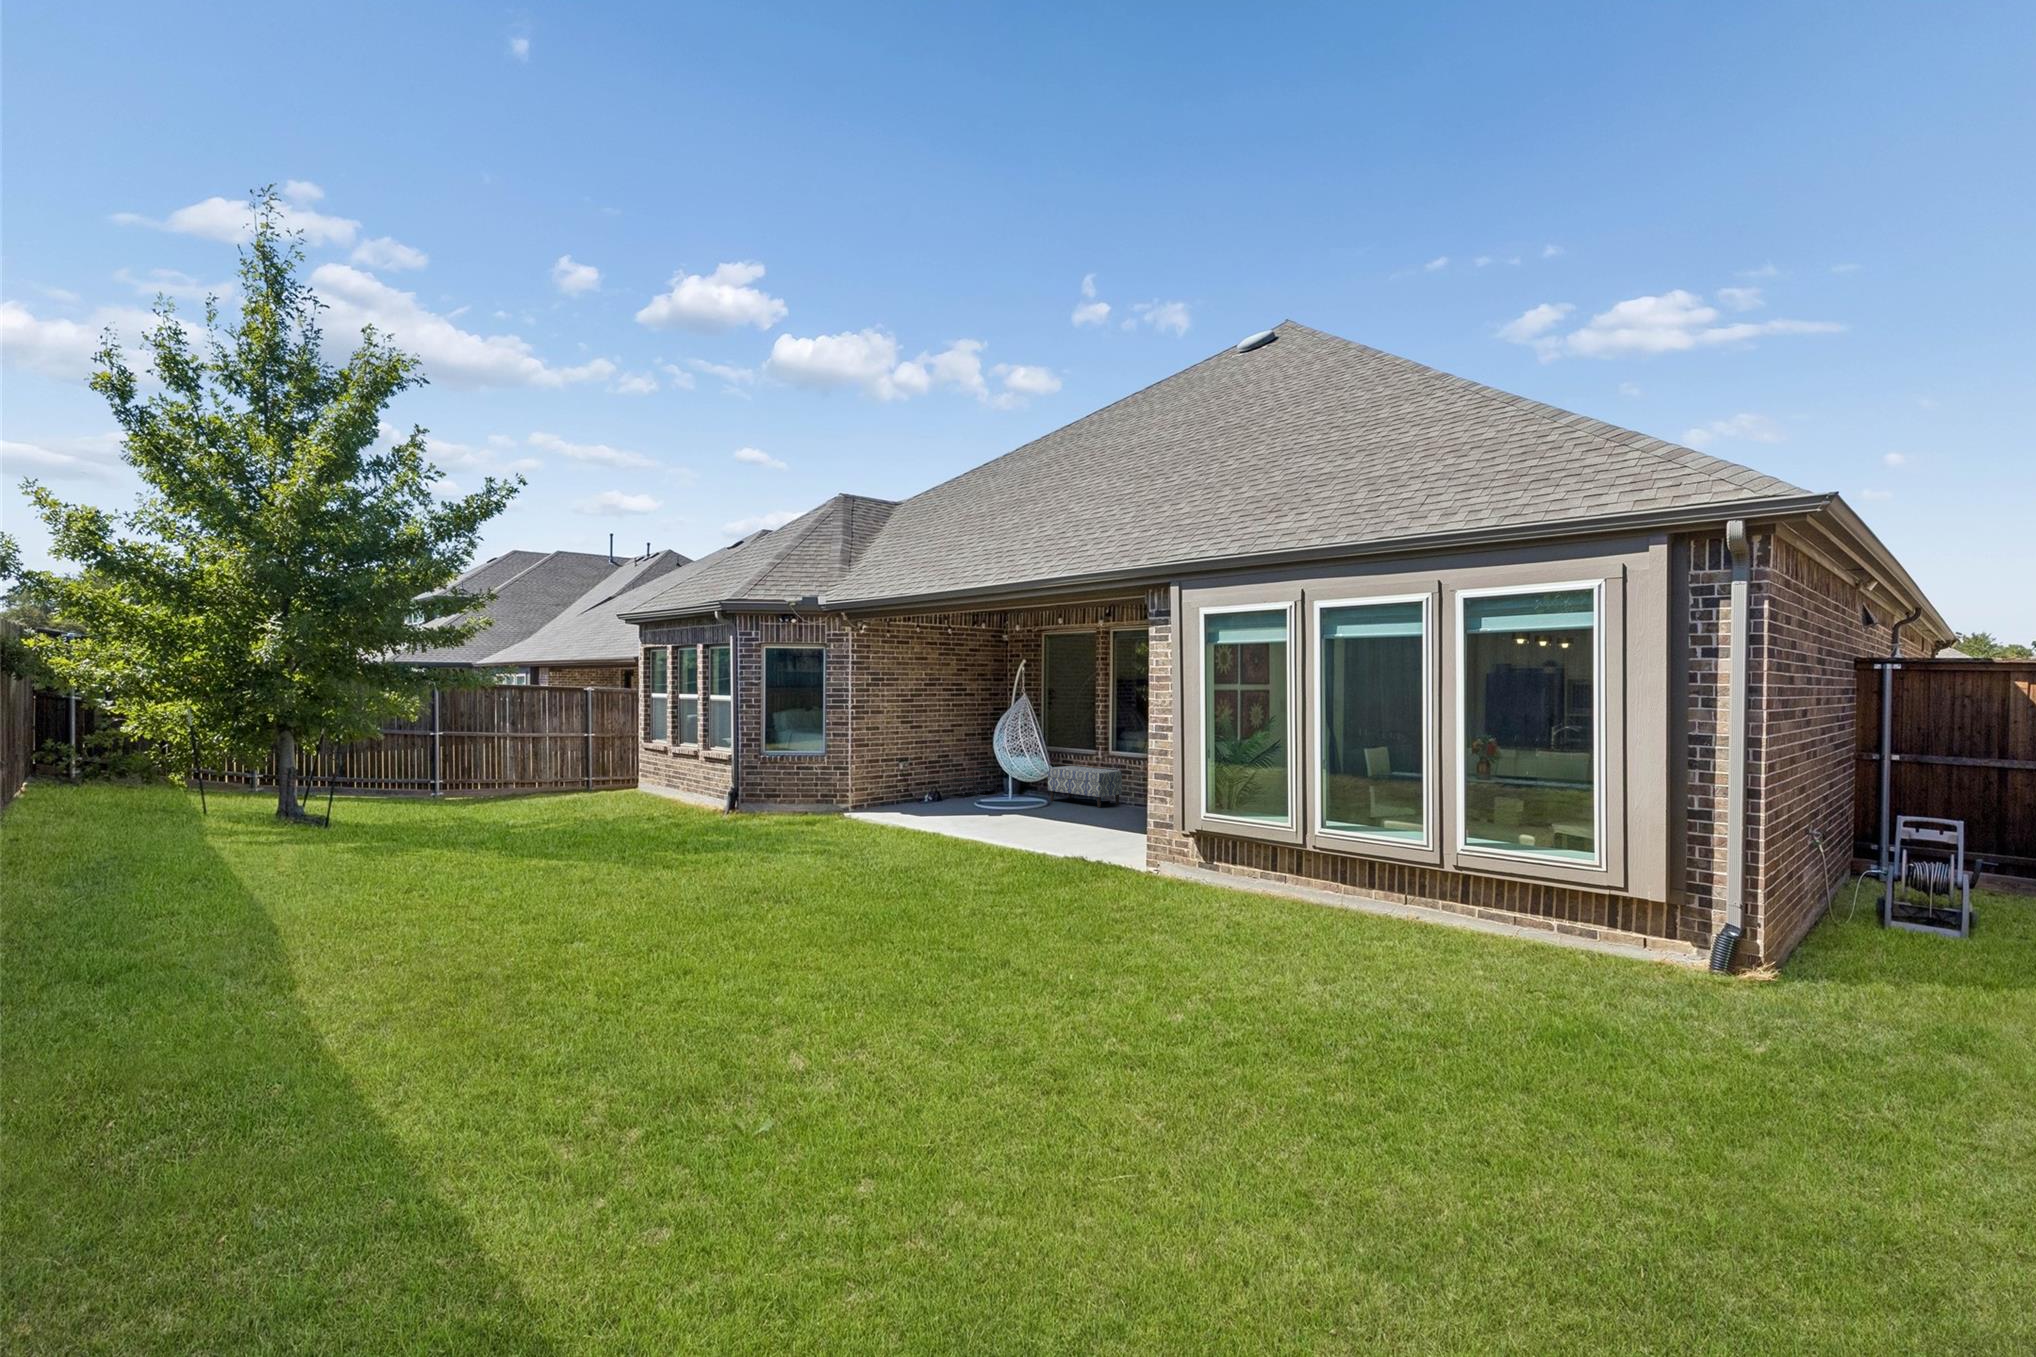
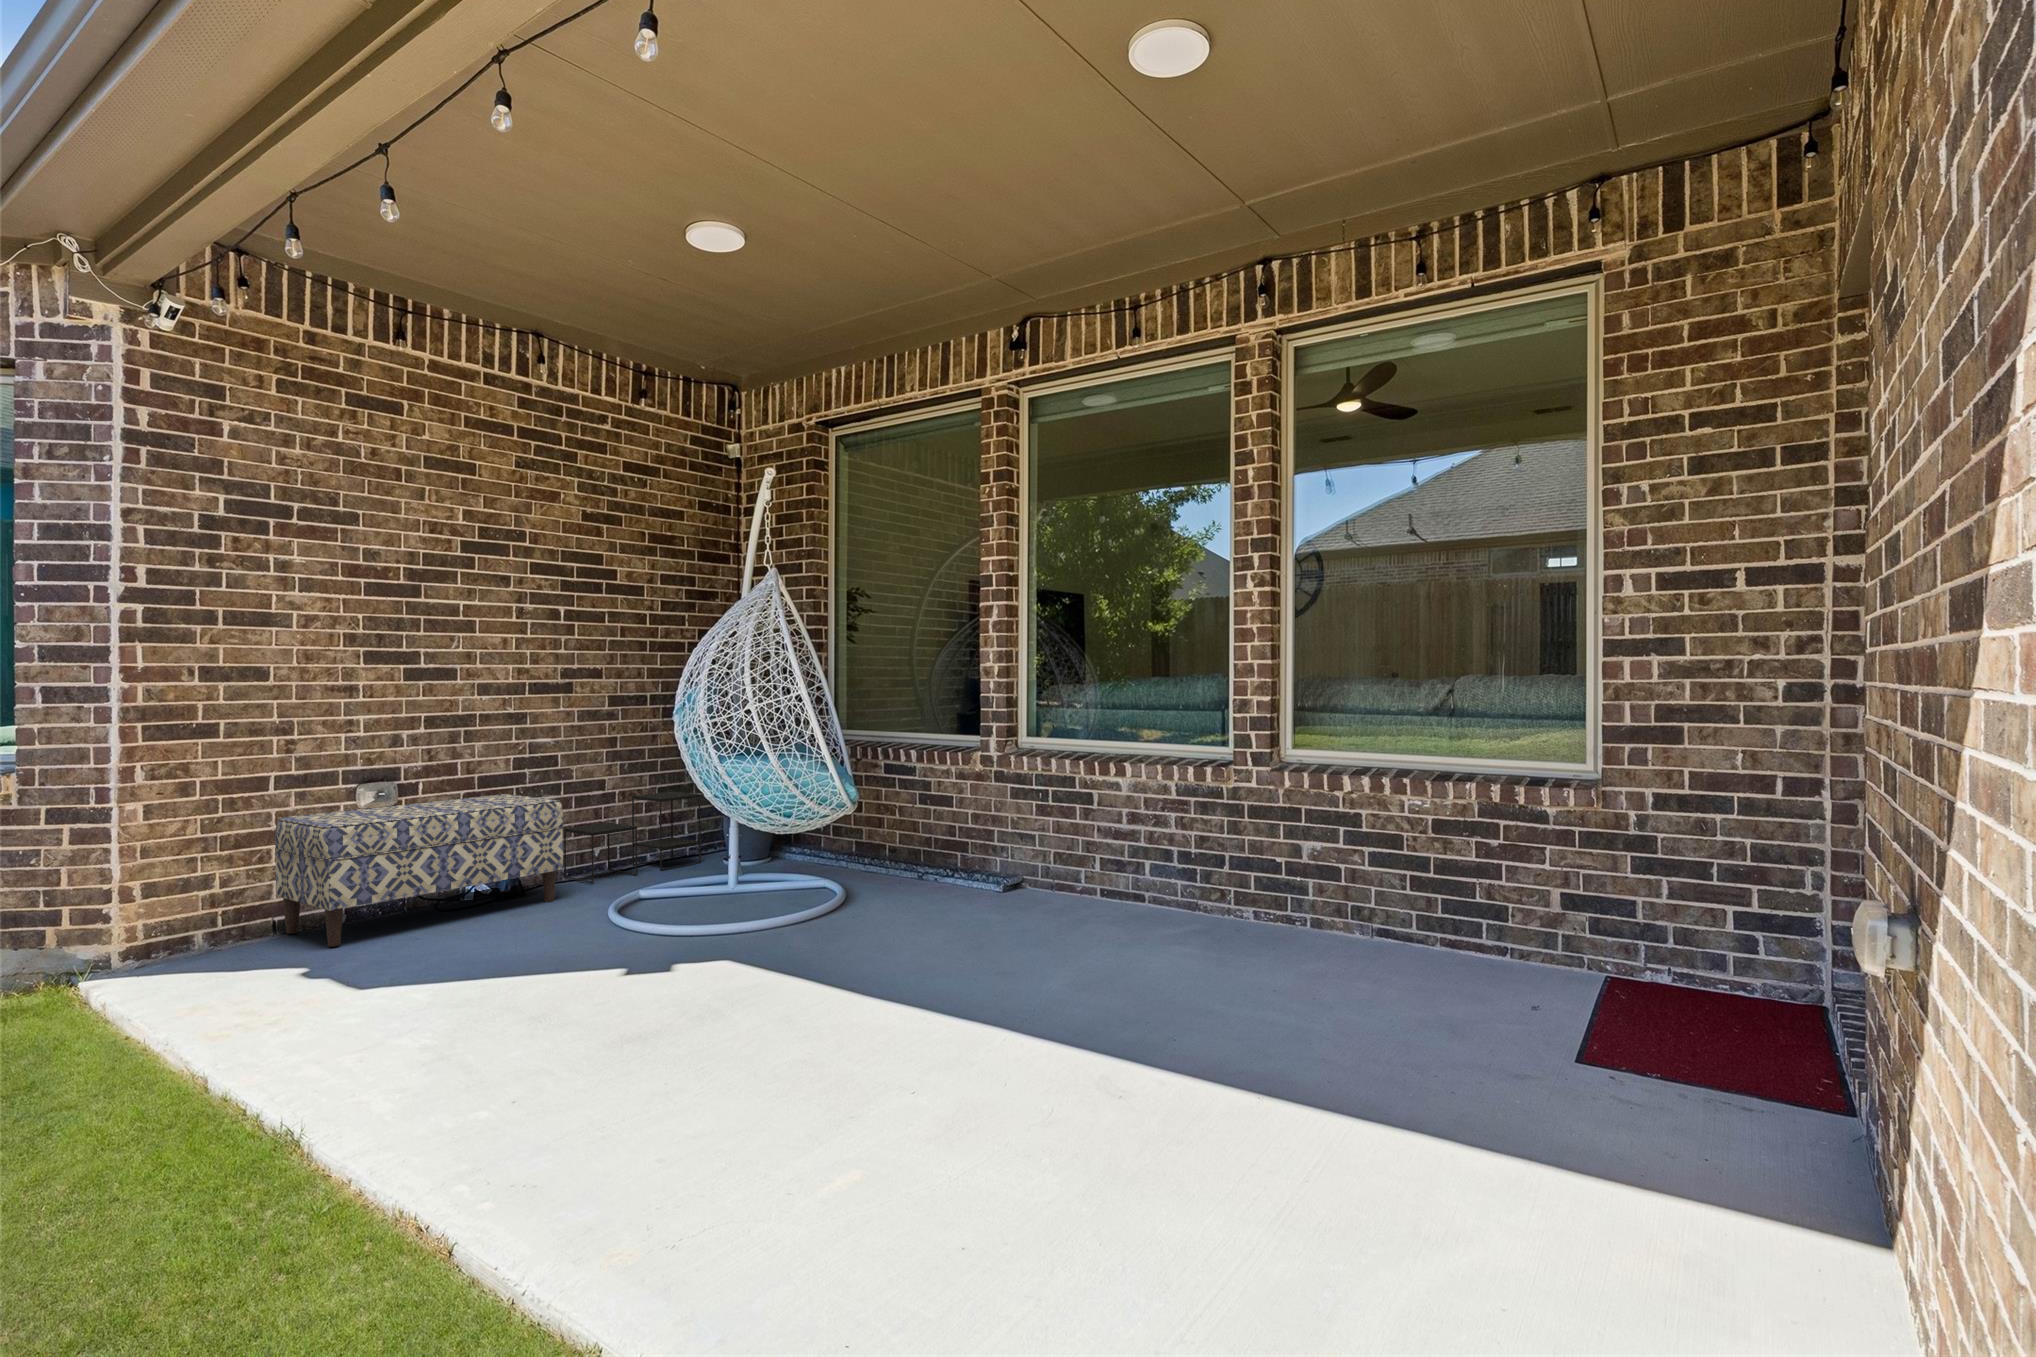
bench: present [1048,766,1122,808] -> present [275,794,563,946]

